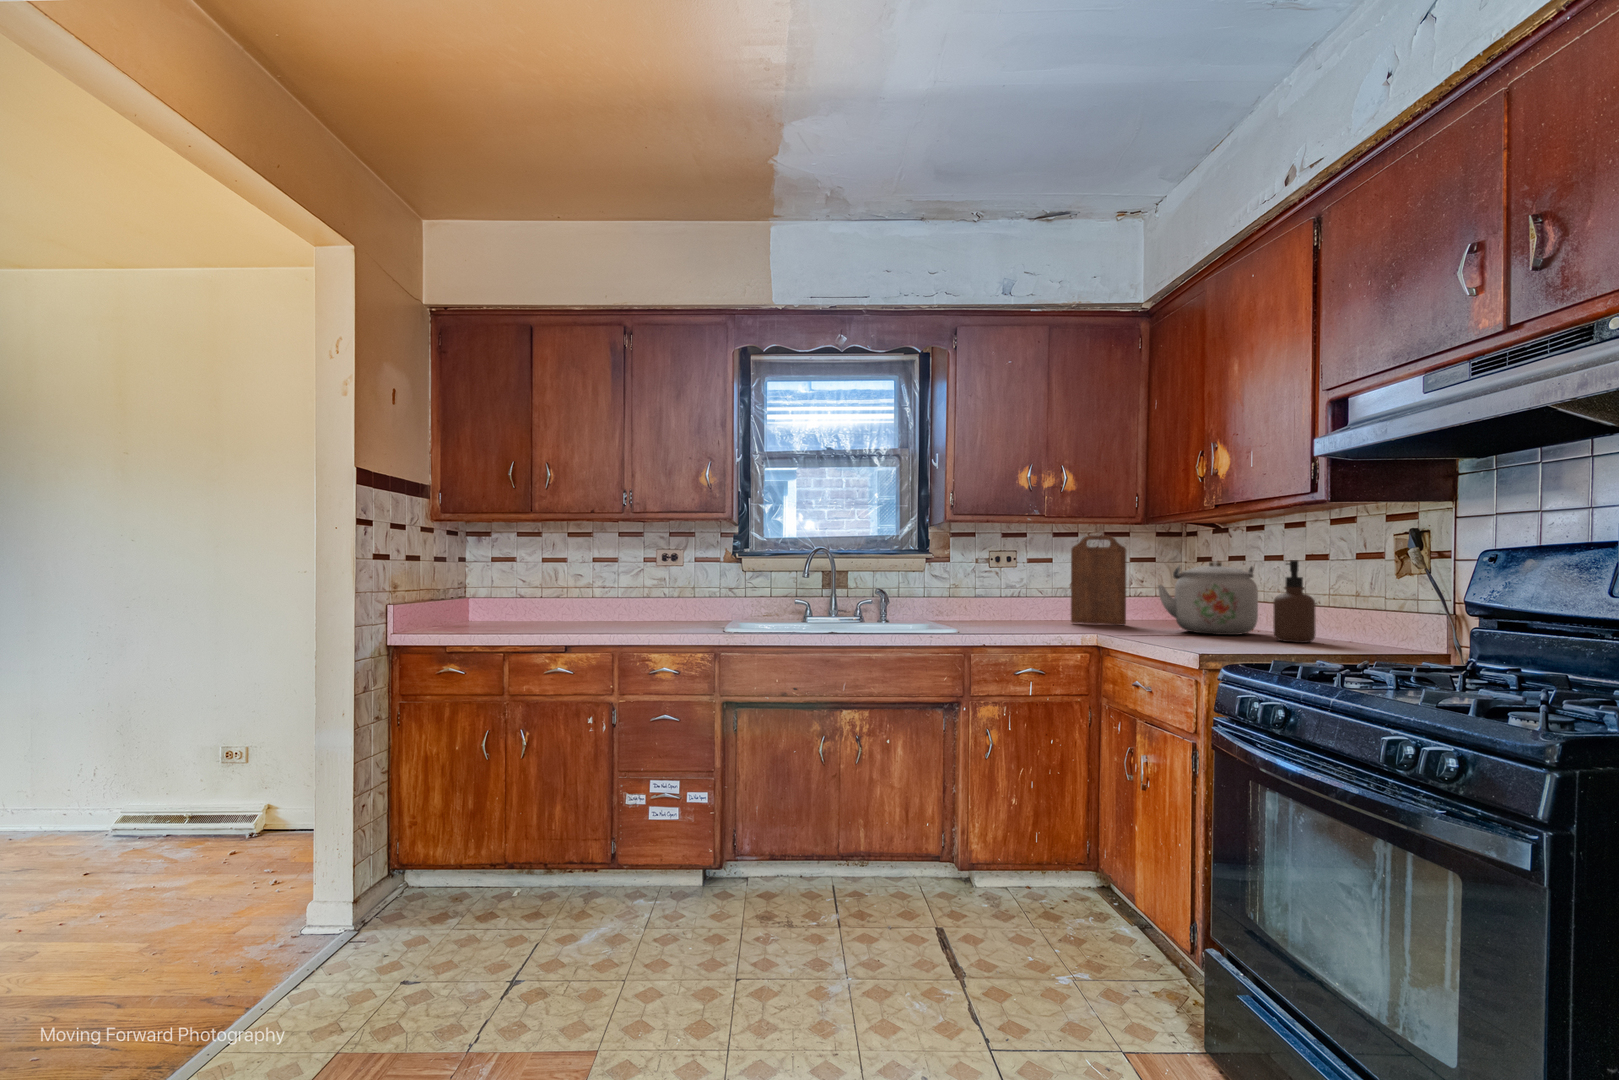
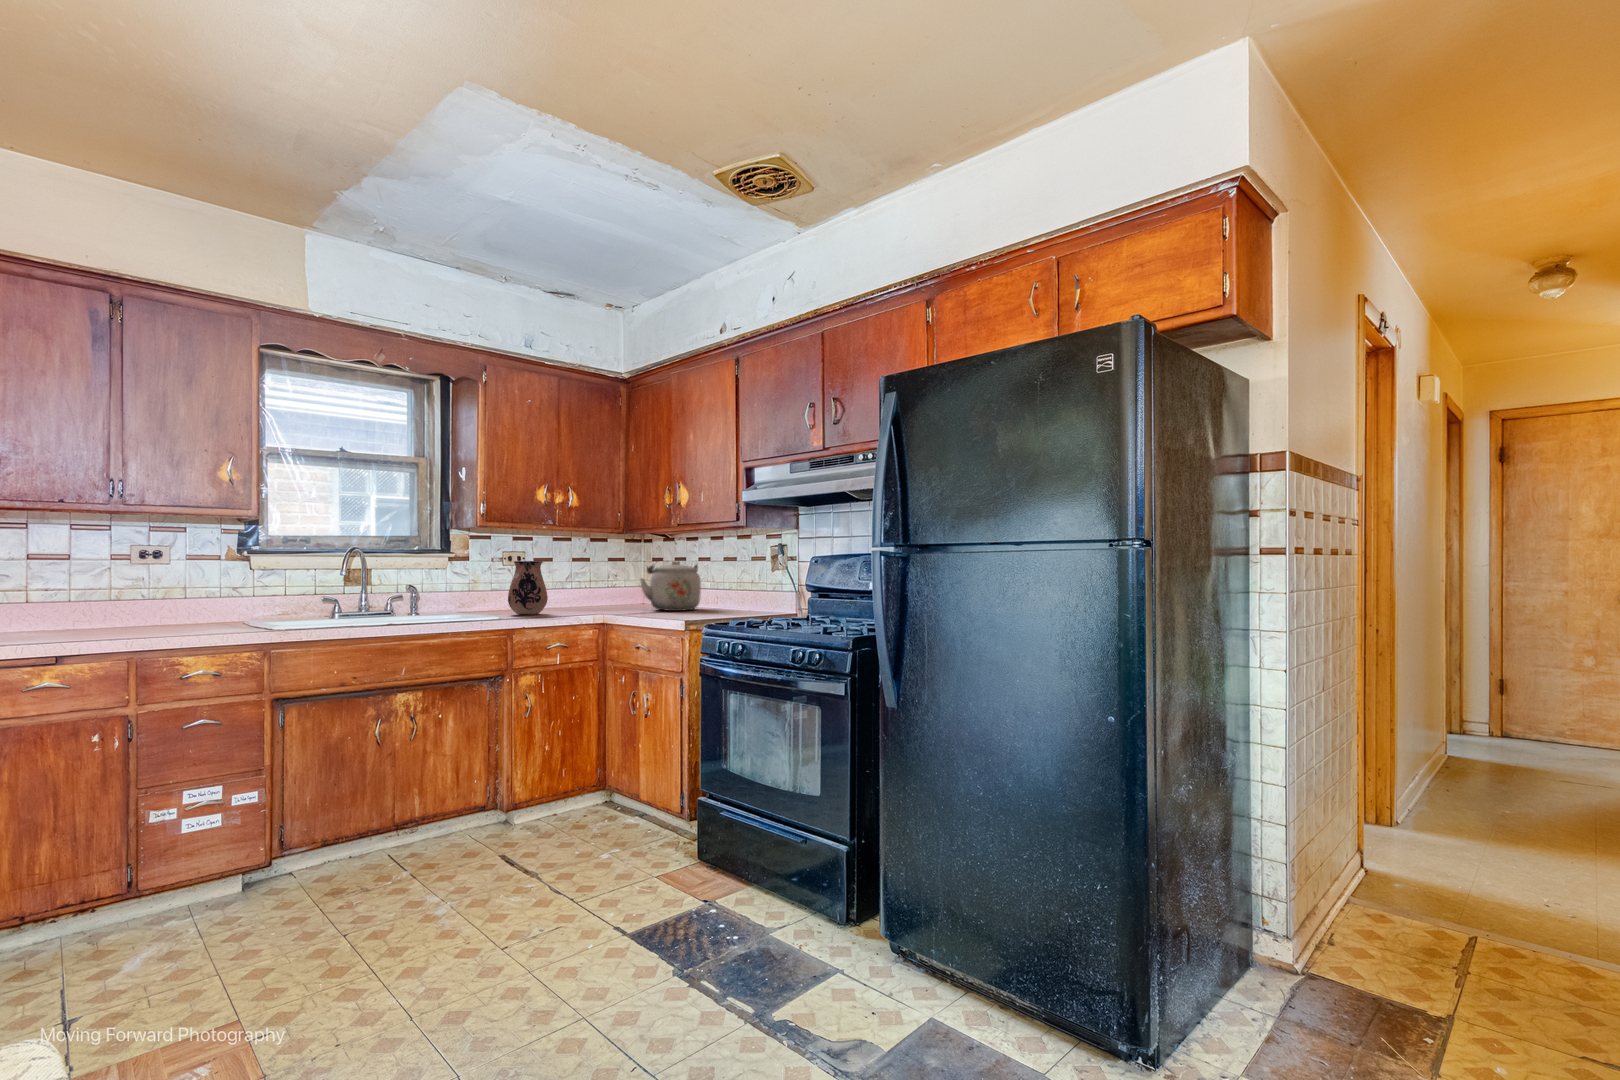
cutting board: present [1071,535,1126,625] -> none [571,541,613,609]
soap dispenser: present [1273,560,1316,643] -> none [713,561,735,612]
ceramic pitcher: none [981,561,1028,628] -> present [508,561,548,615]

